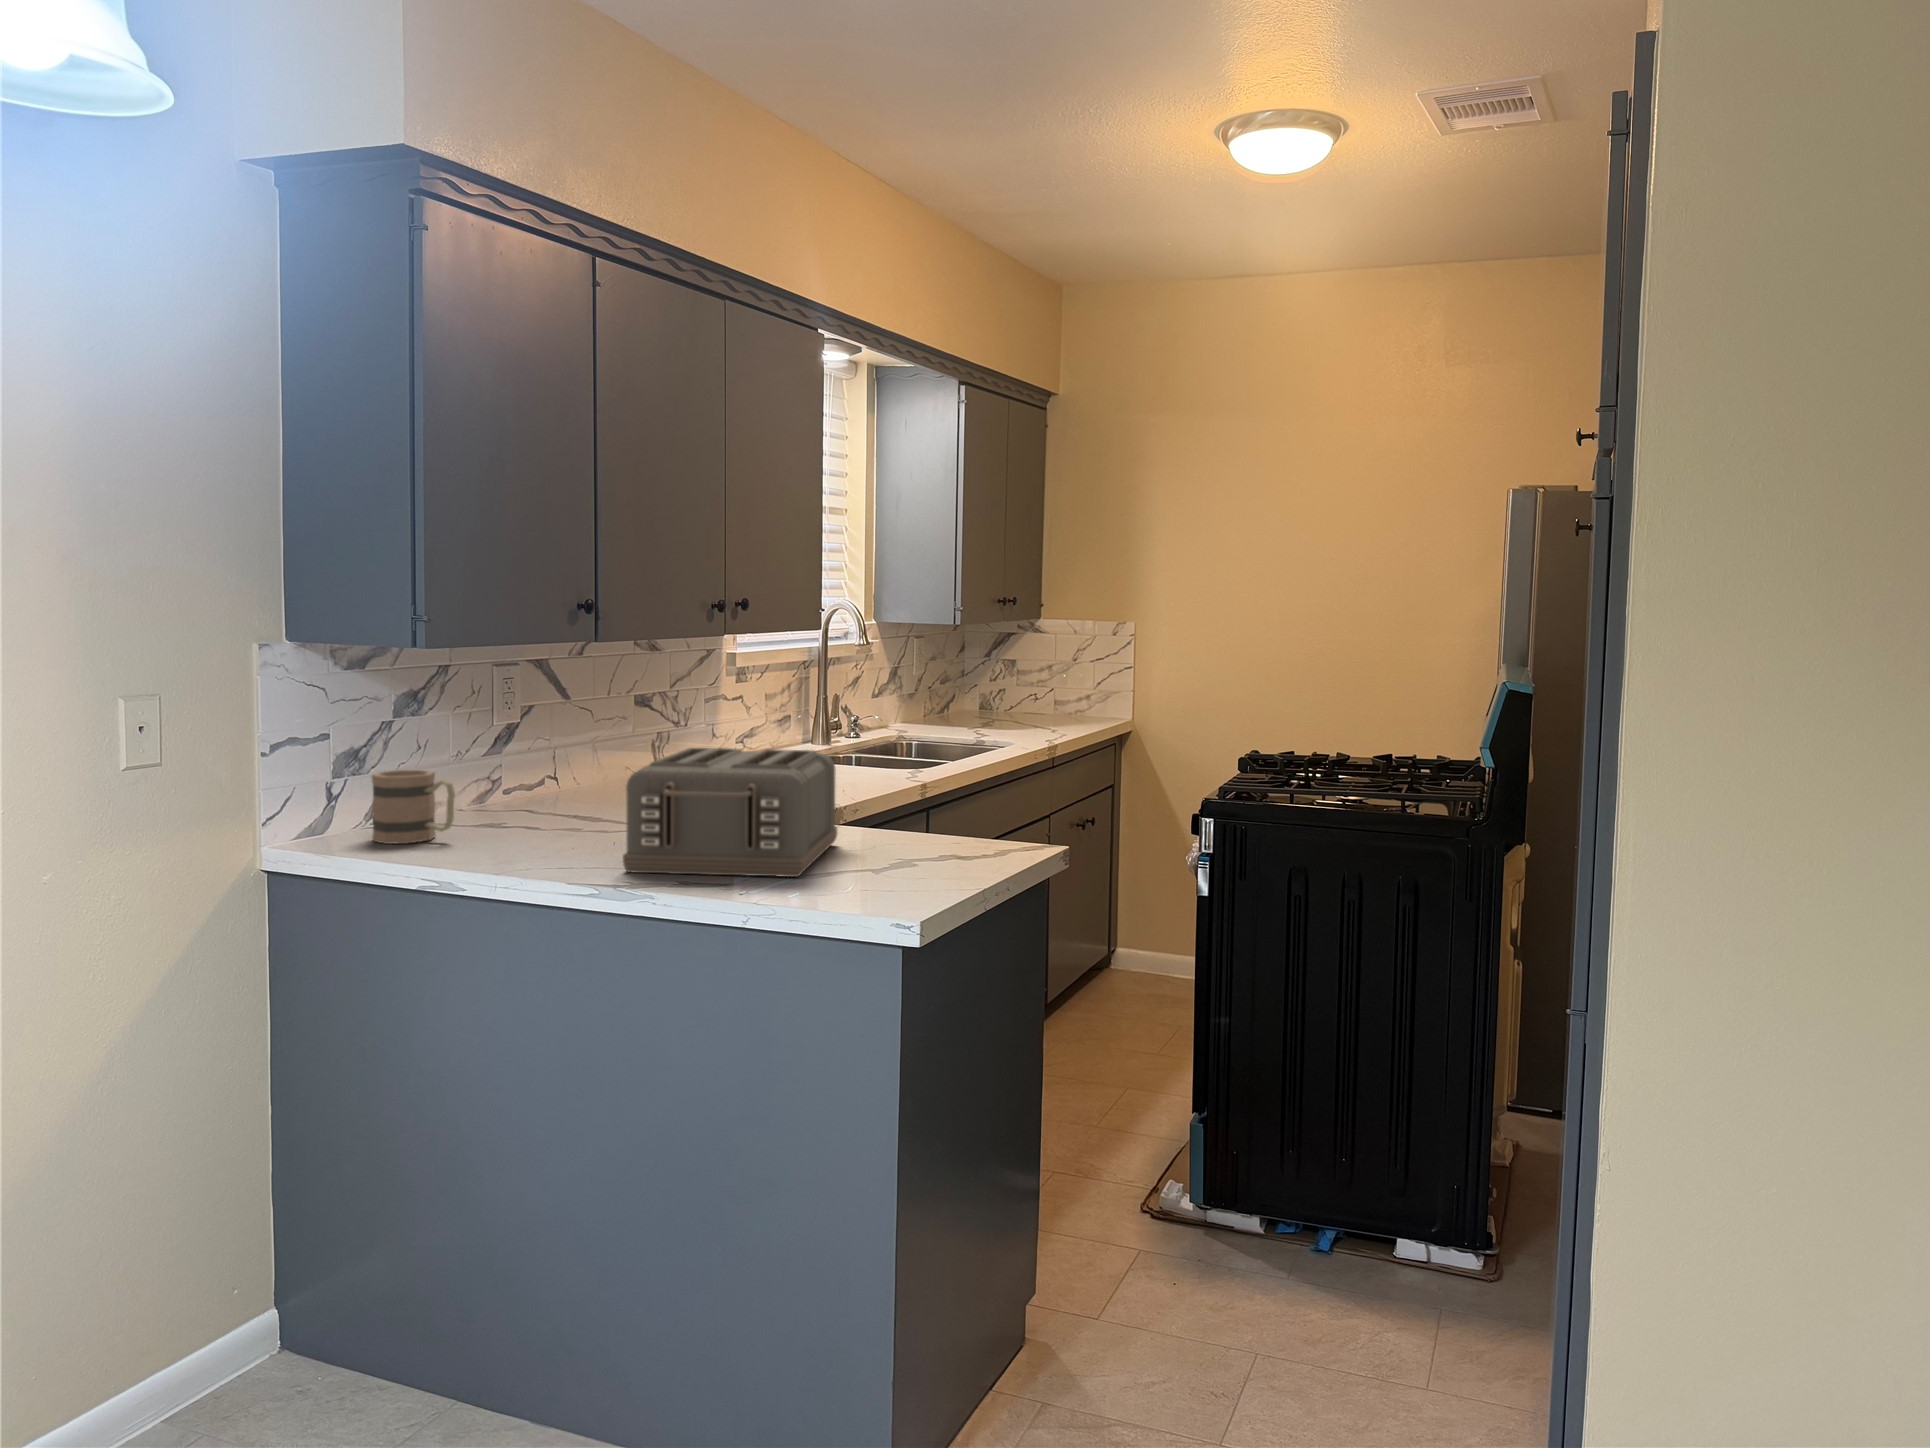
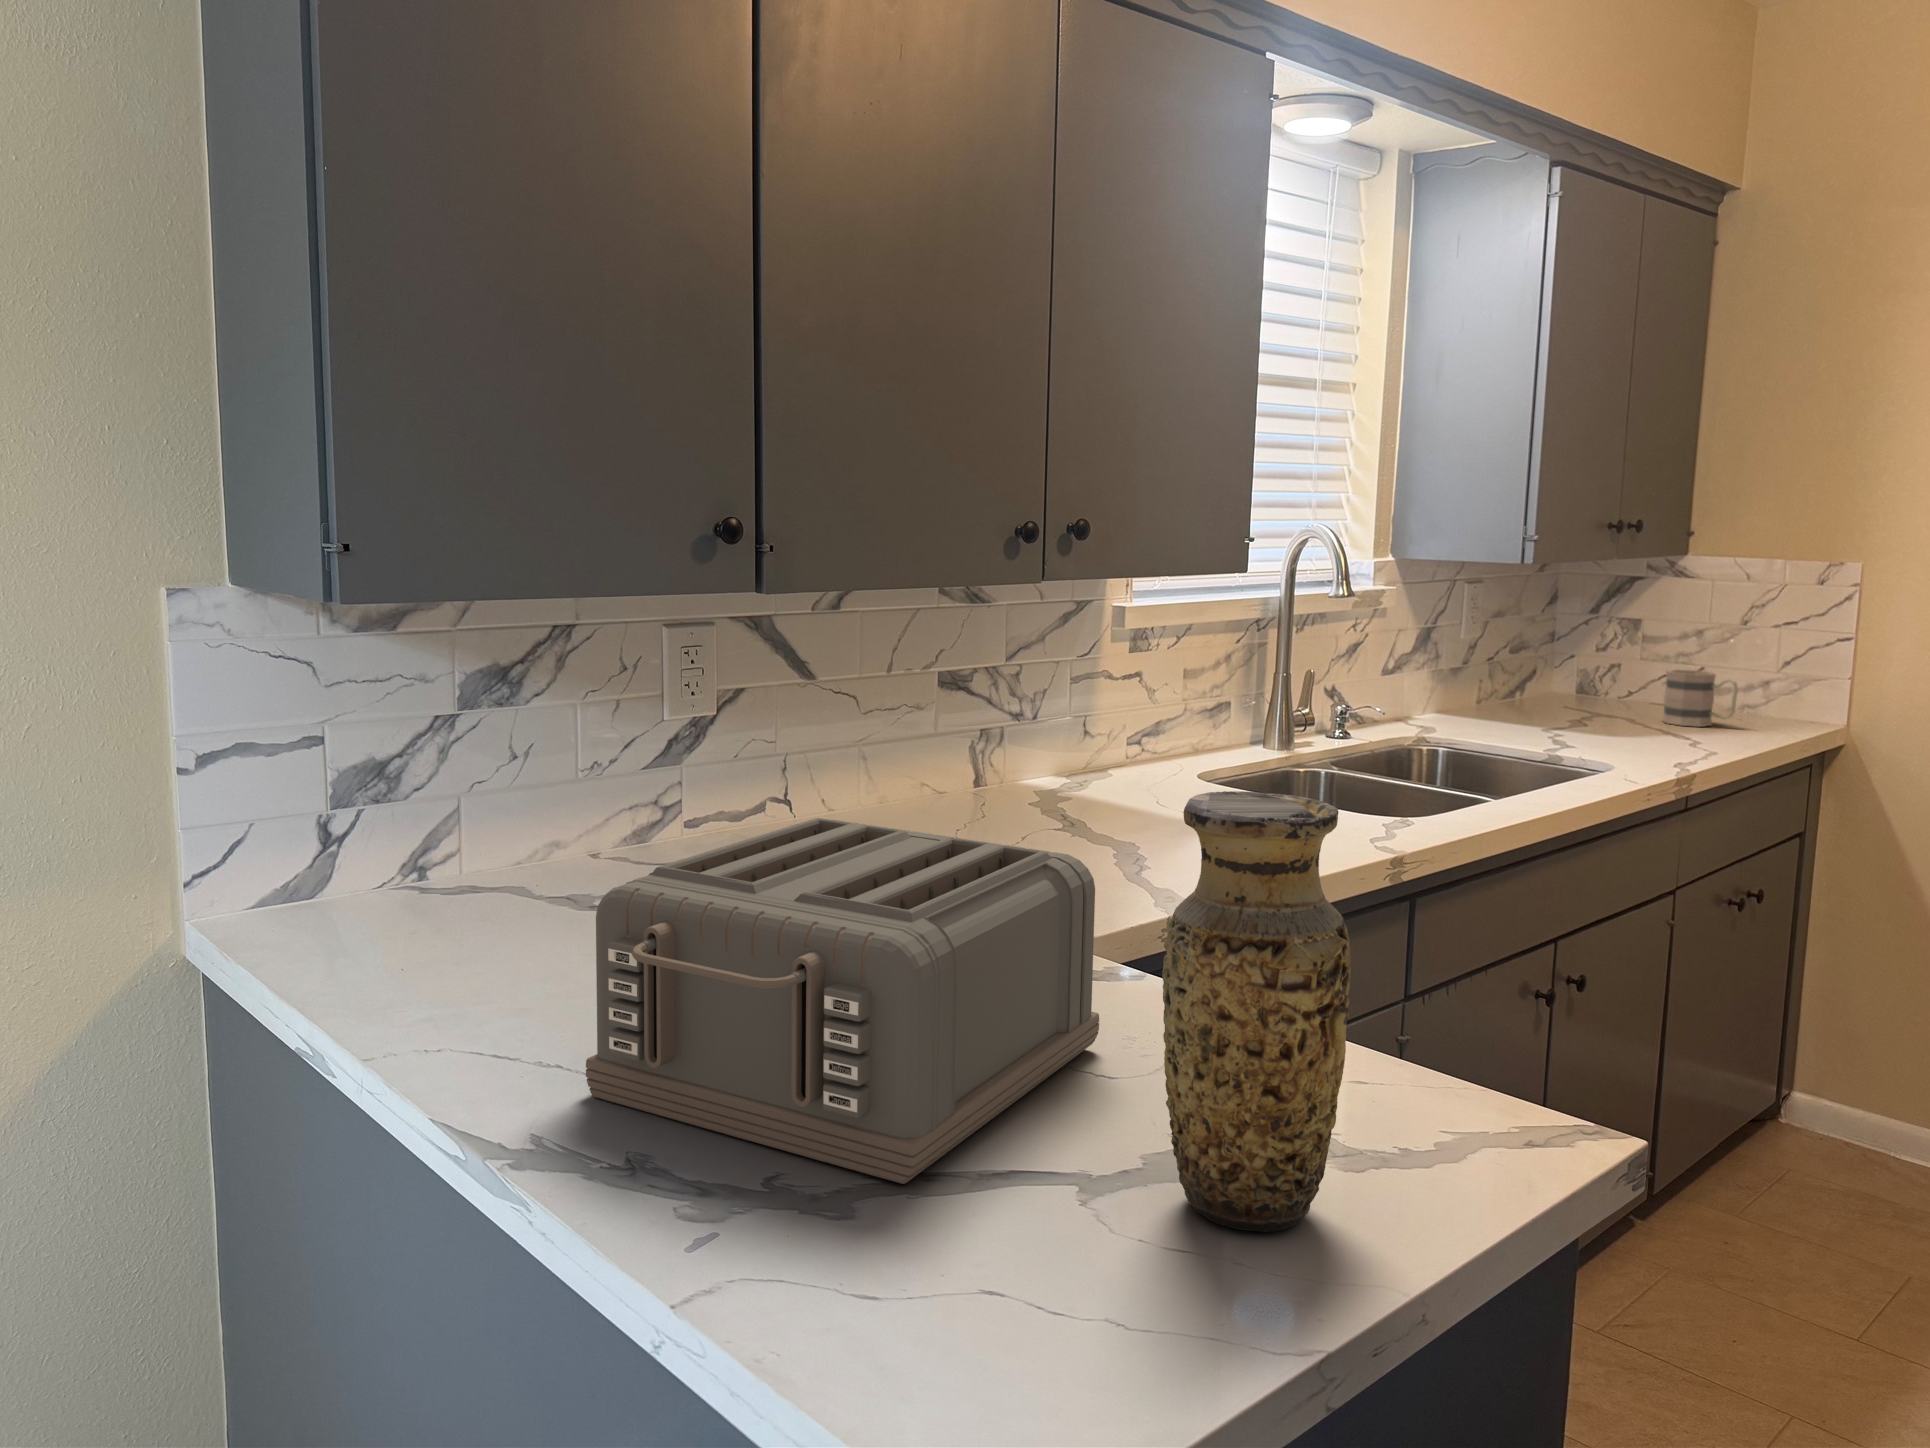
vase: none [898,707,970,874] -> present [1162,791,1351,1232]
mug: present [372,770,455,844] -> present [1663,669,1738,727]

